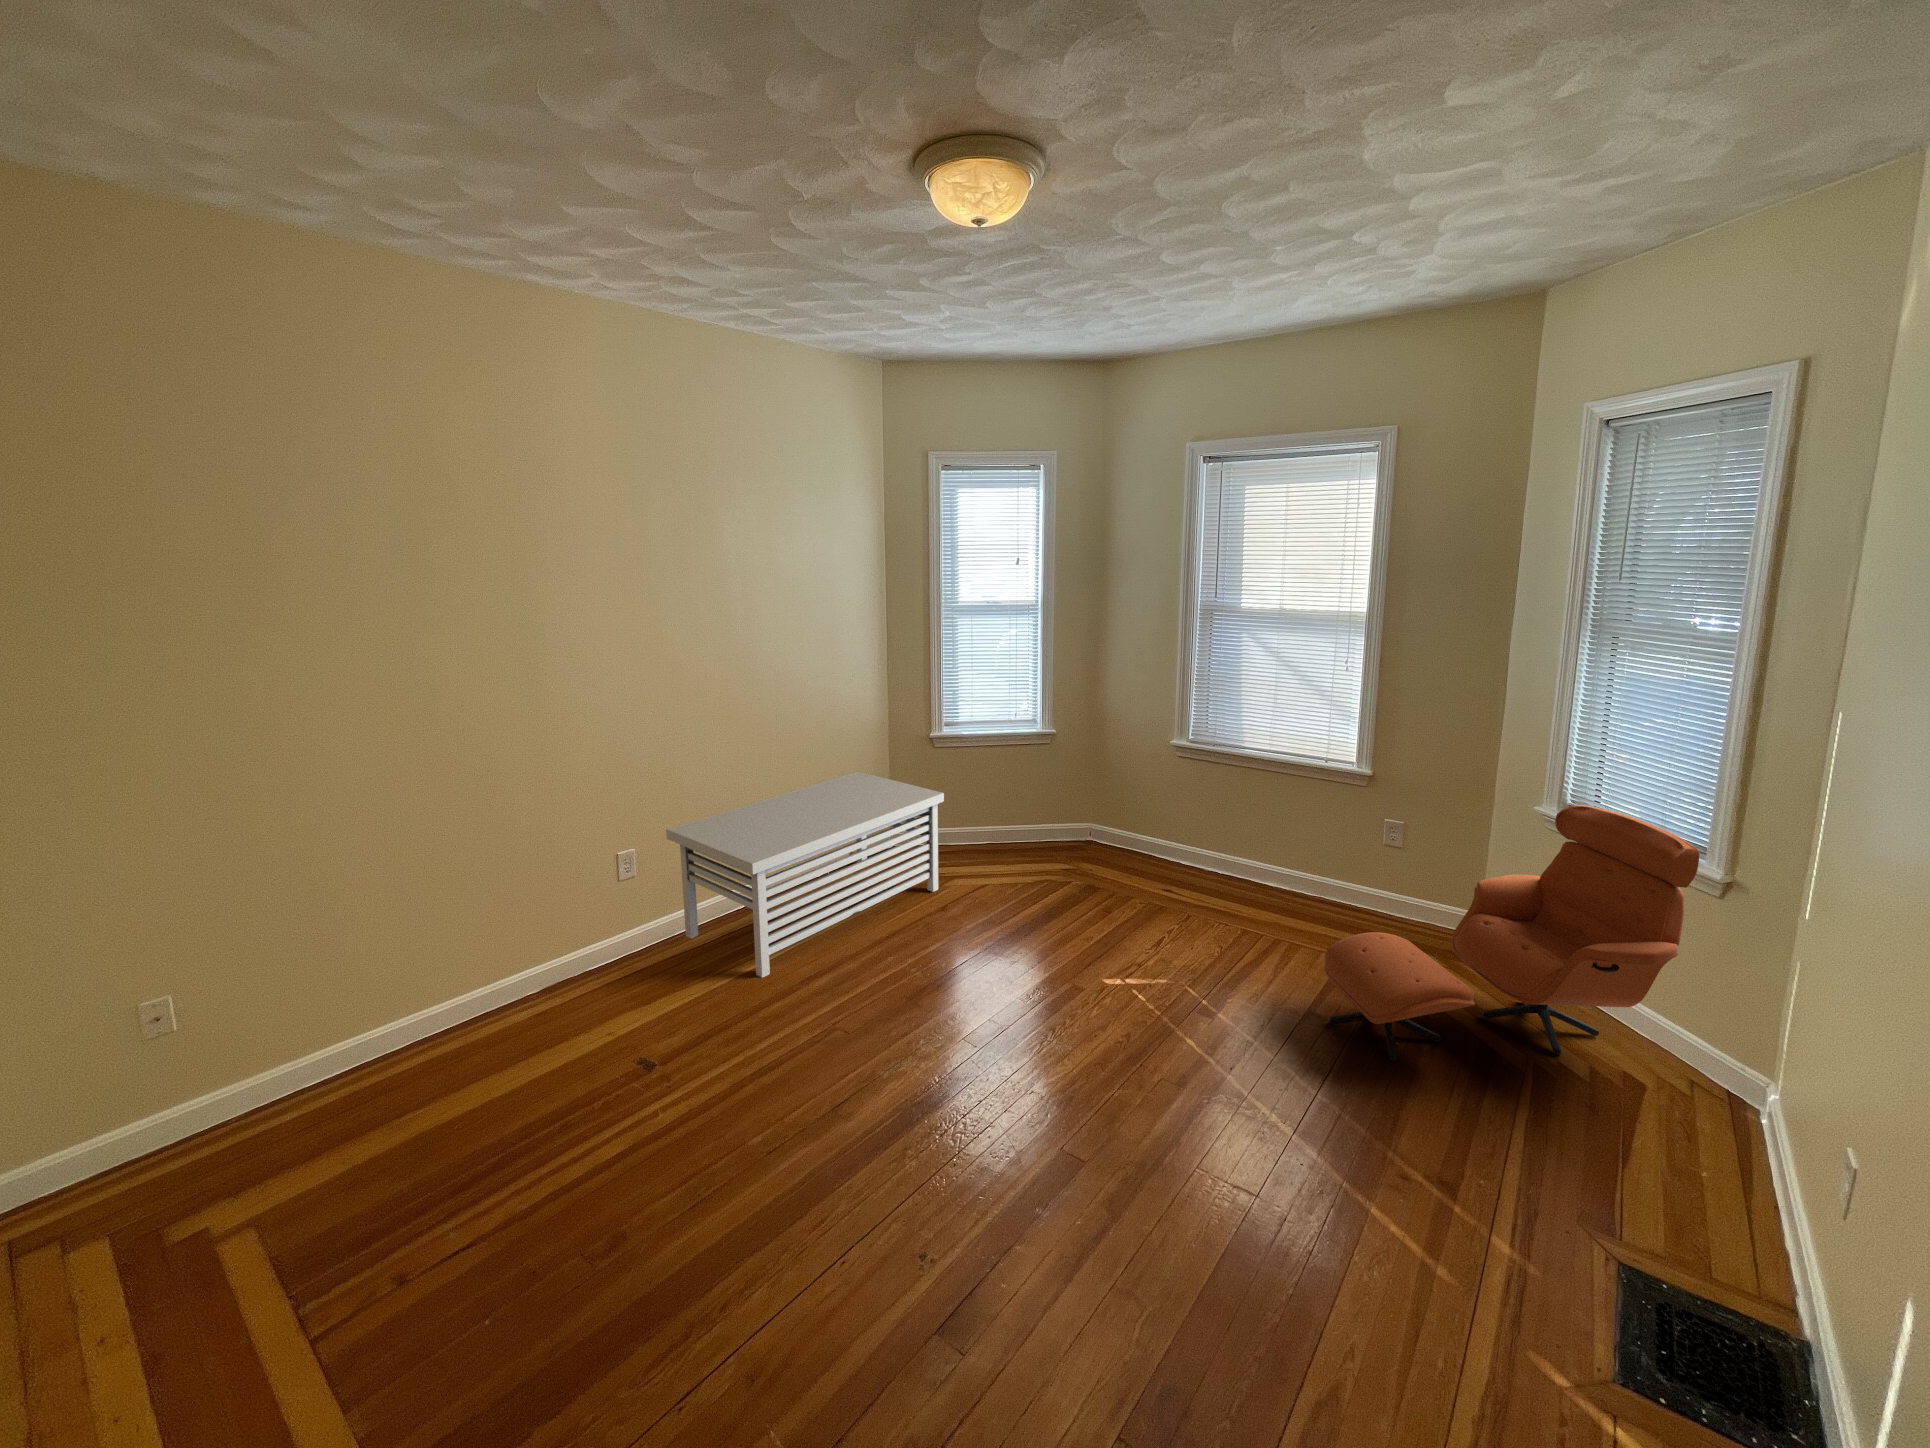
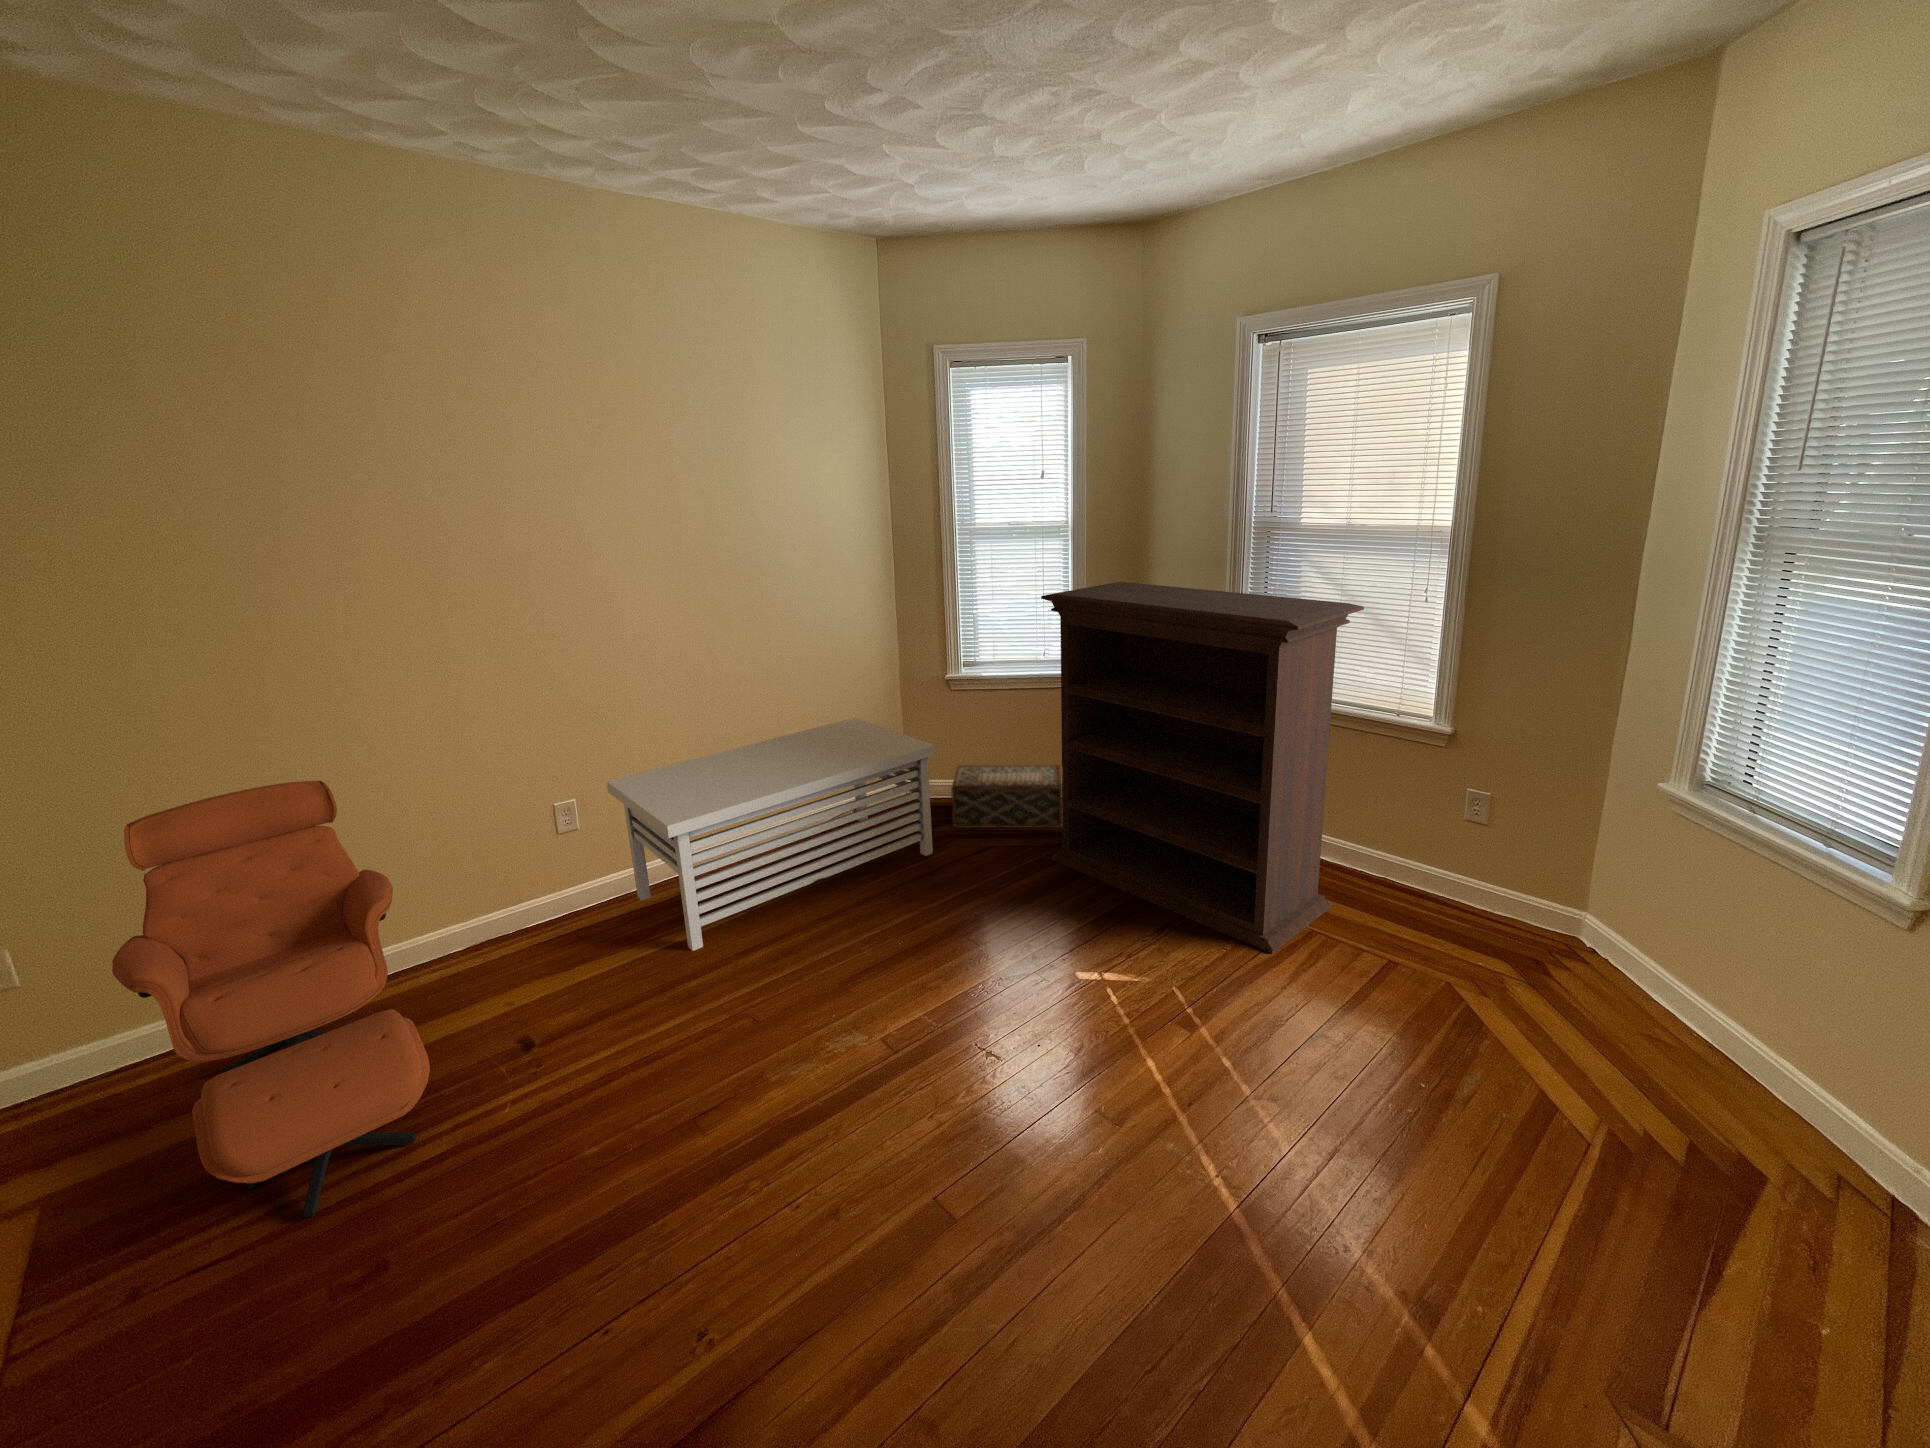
bookshelf: none [1040,653,1308,956] -> present [1041,582,1364,954]
armchair: present [1325,805,1699,1061] -> present [112,781,430,1217]
woven basket: none [941,811,1042,868] -> present [951,765,1063,828]

